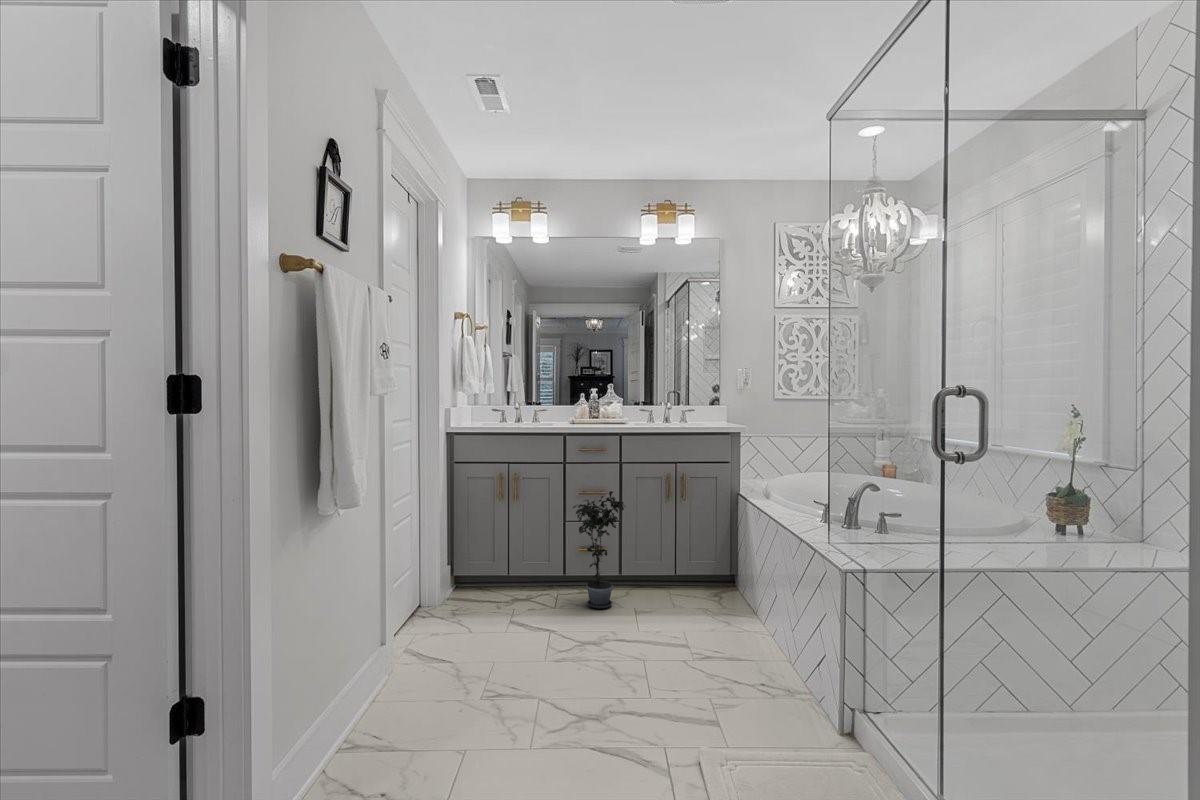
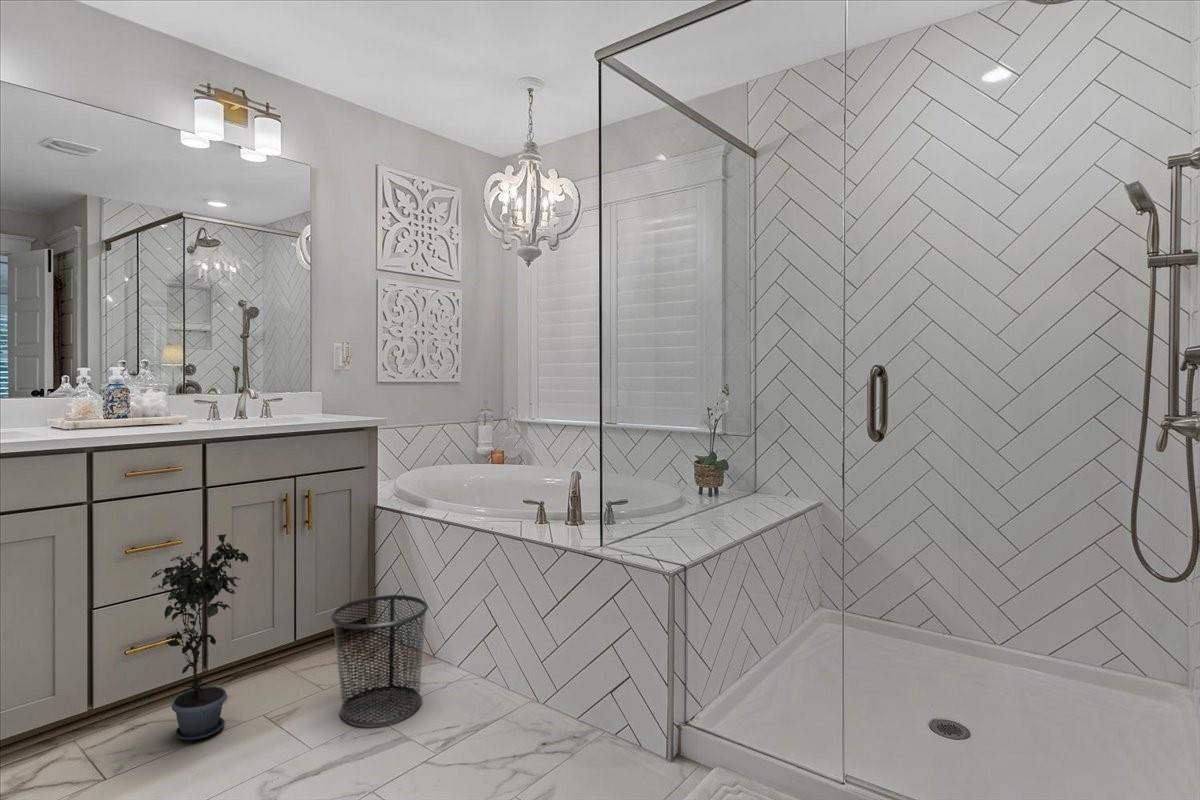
waste bin: none [661,551,725,637] -> present [331,595,428,726]

